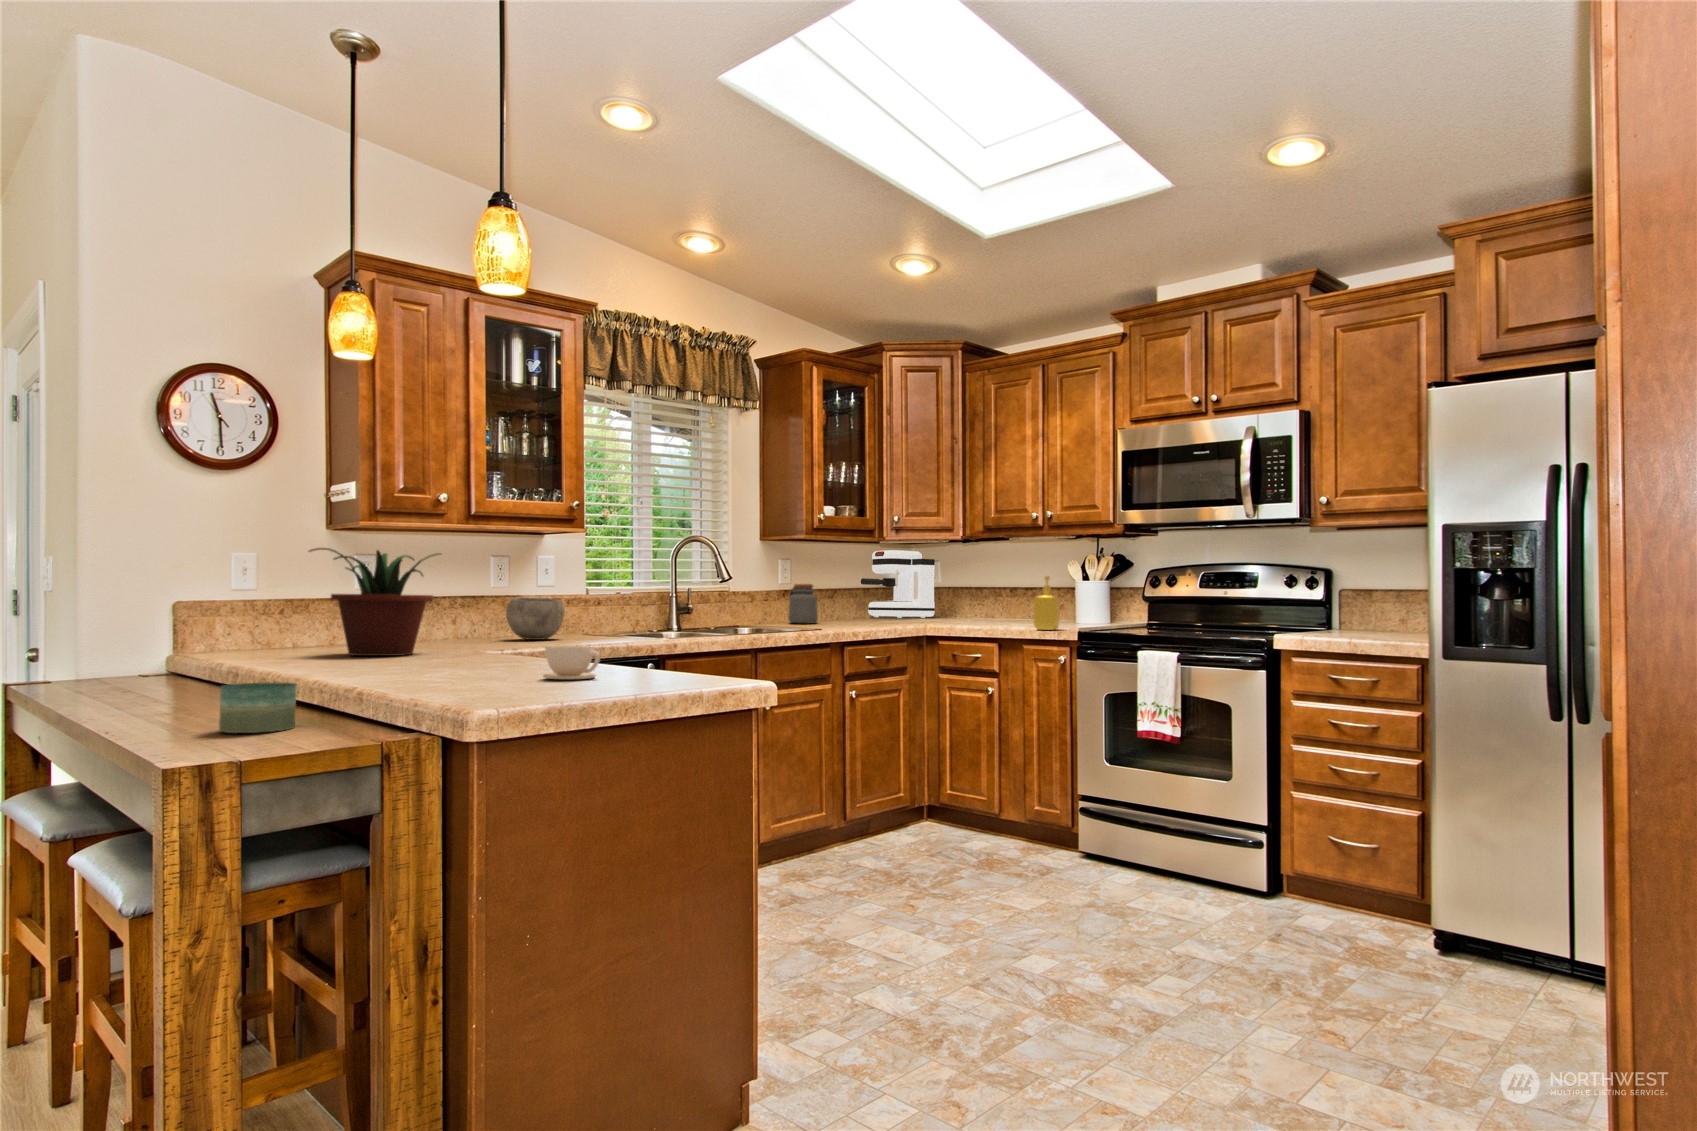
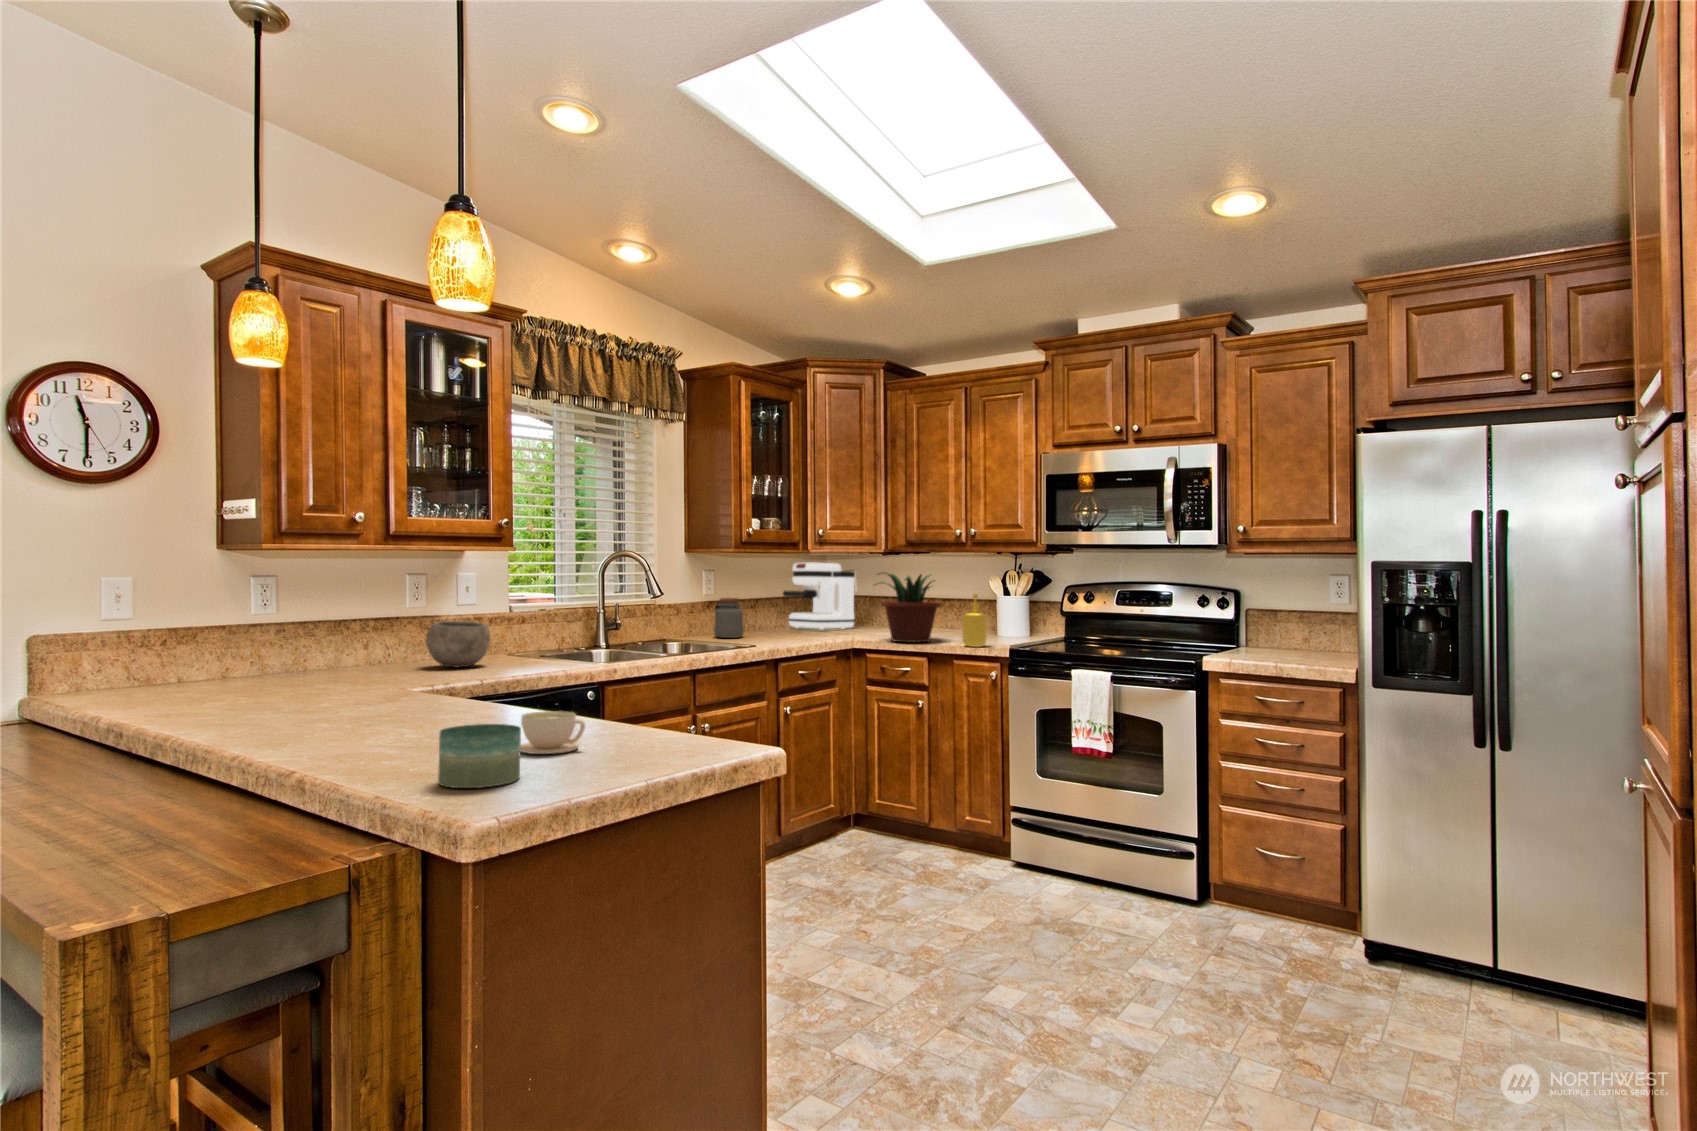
potted plant: present [309,548,440,656] -> present [881,573,941,642]
candle: present [219,683,296,733] -> present [438,724,521,788]

